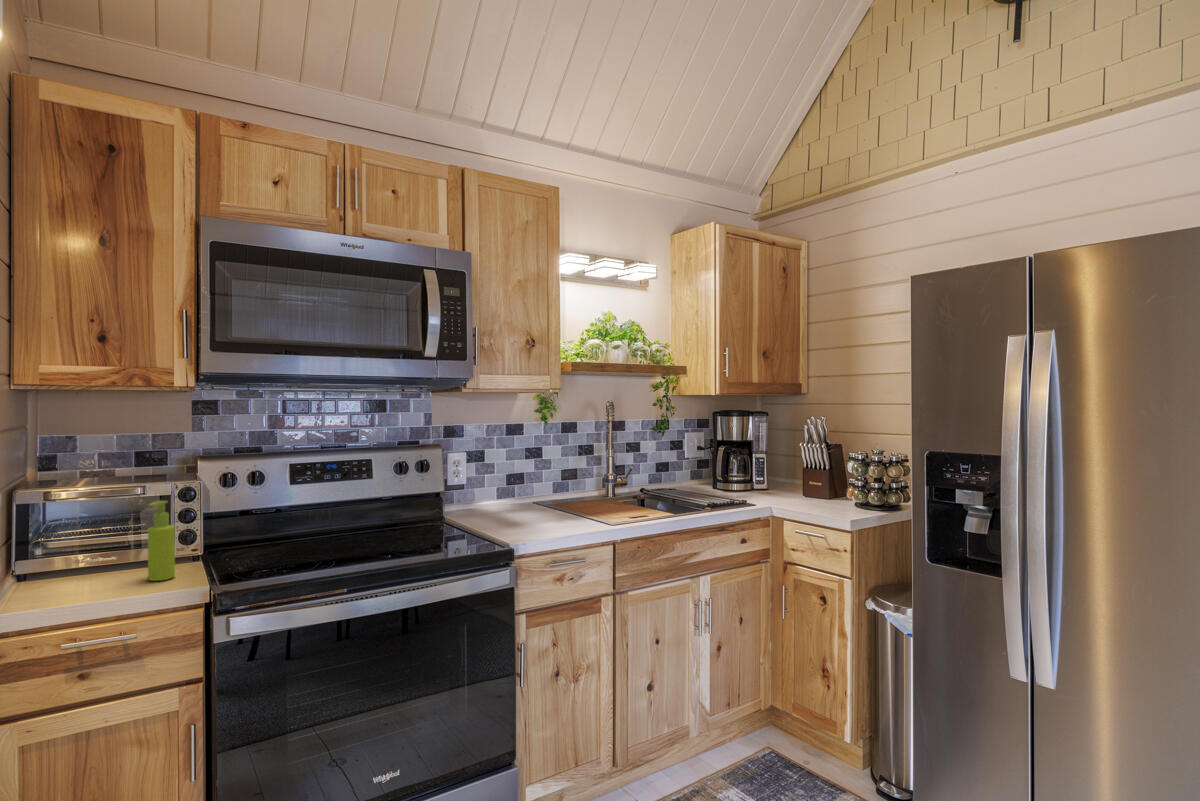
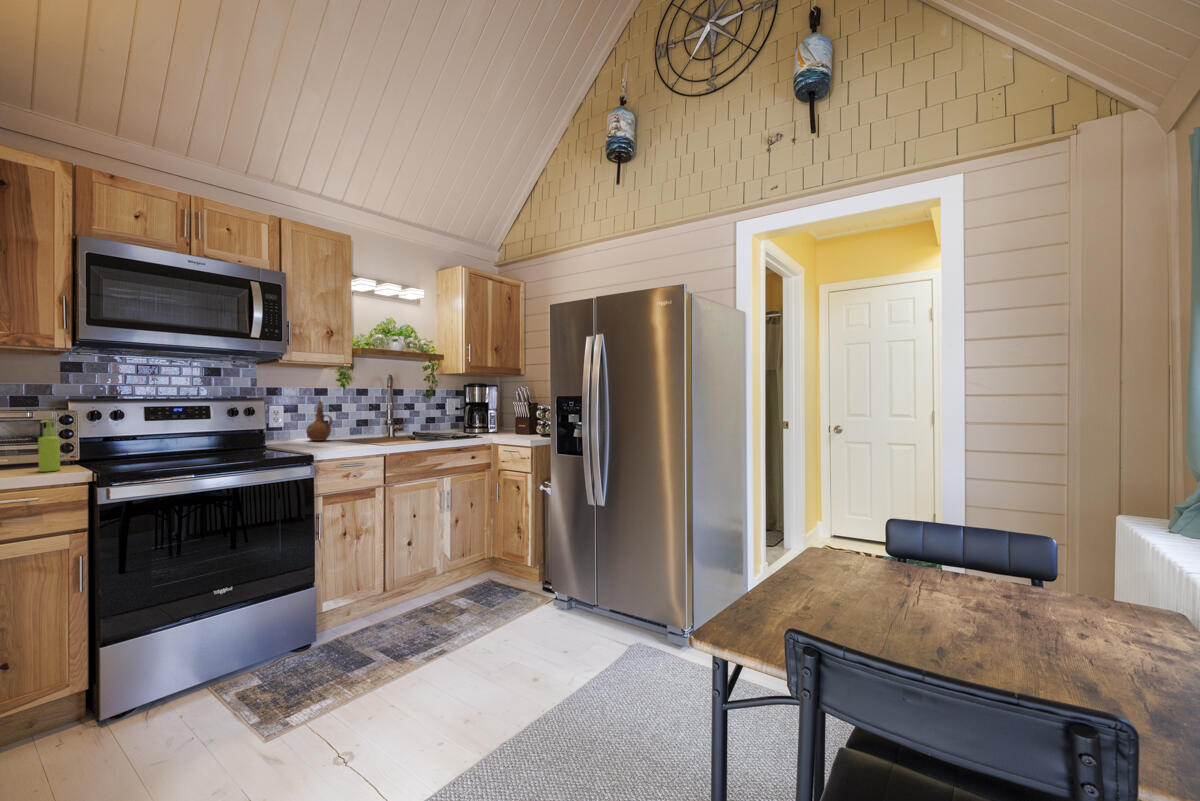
ceramic pitcher: none [495,445,530,505] -> present [306,401,333,441]

